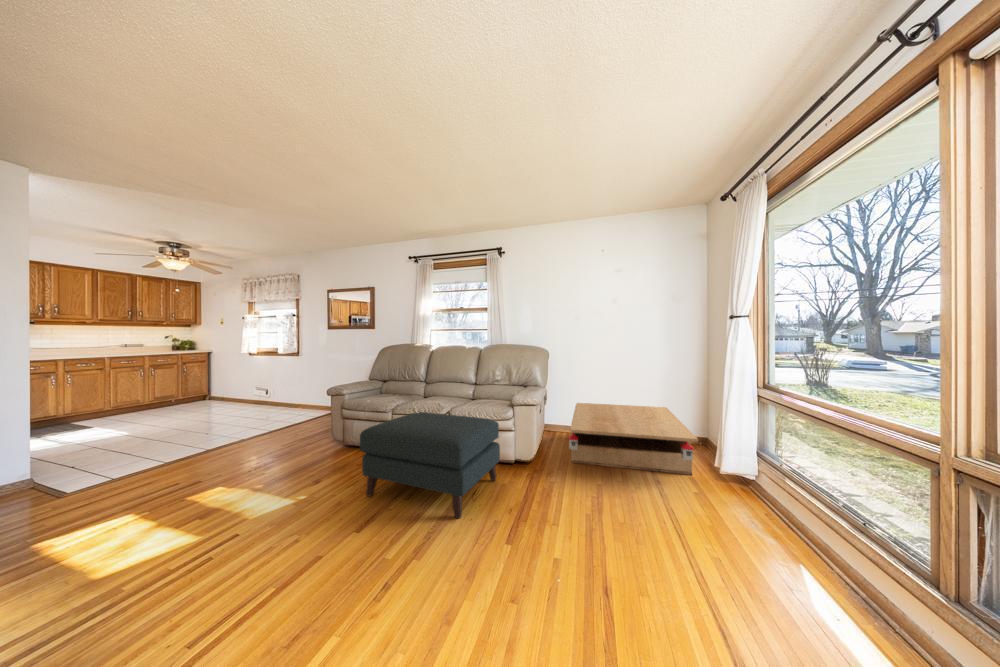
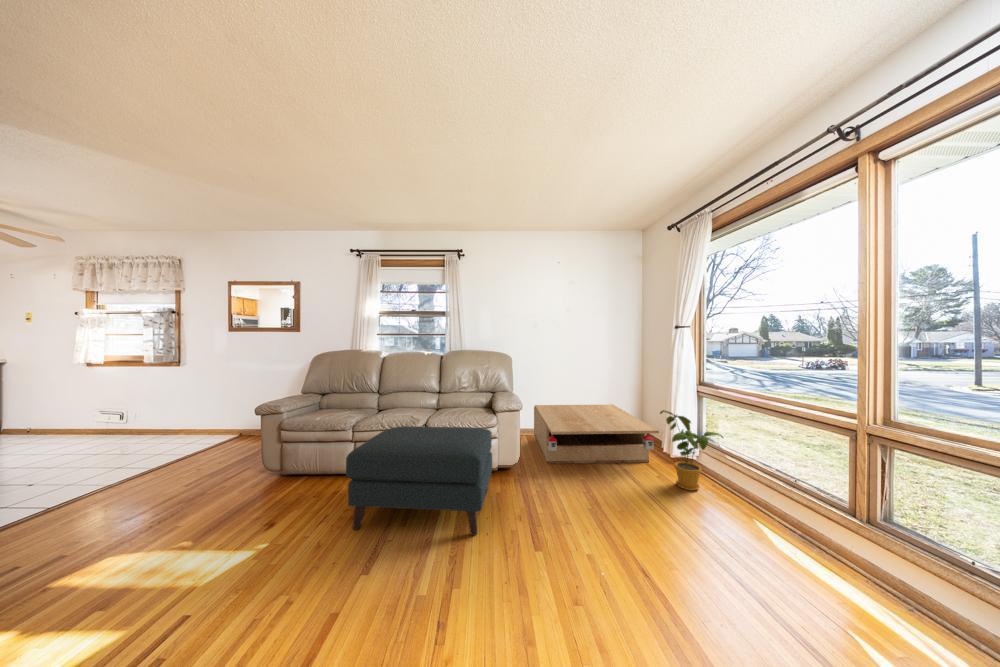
house plant: none [692,415,778,514] -> present [660,410,724,491]

